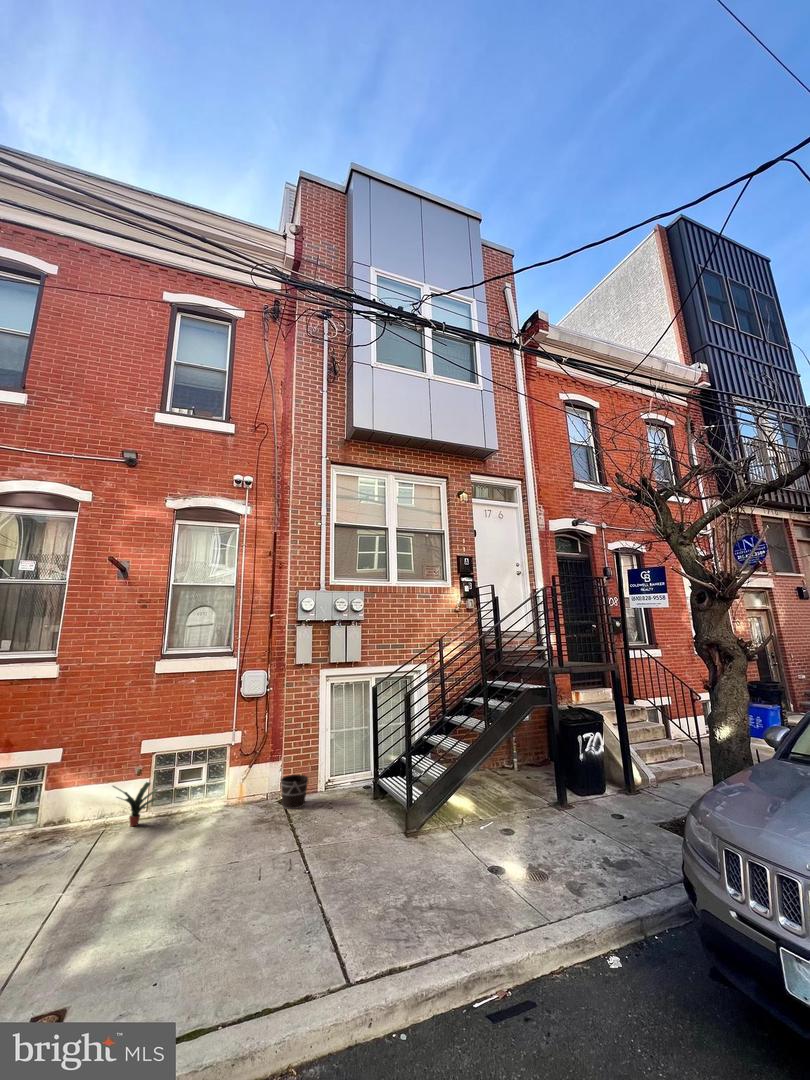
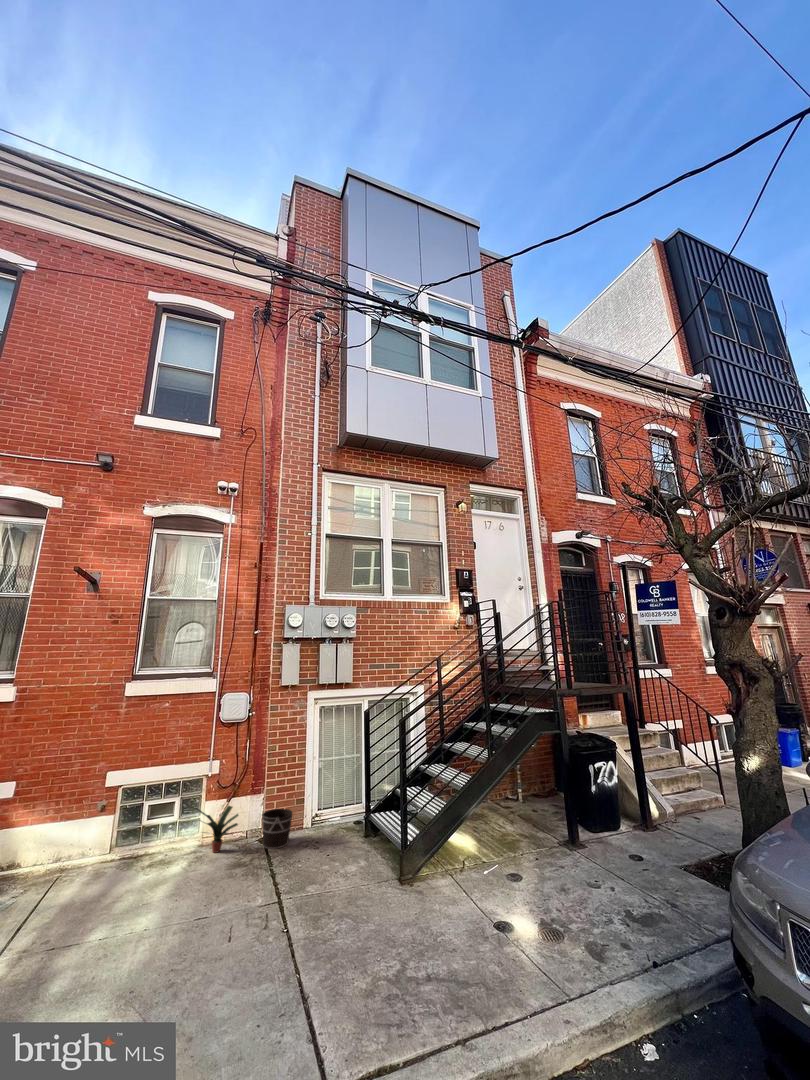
potted plant: present [113,782,157,827] -> present [196,806,238,853]

